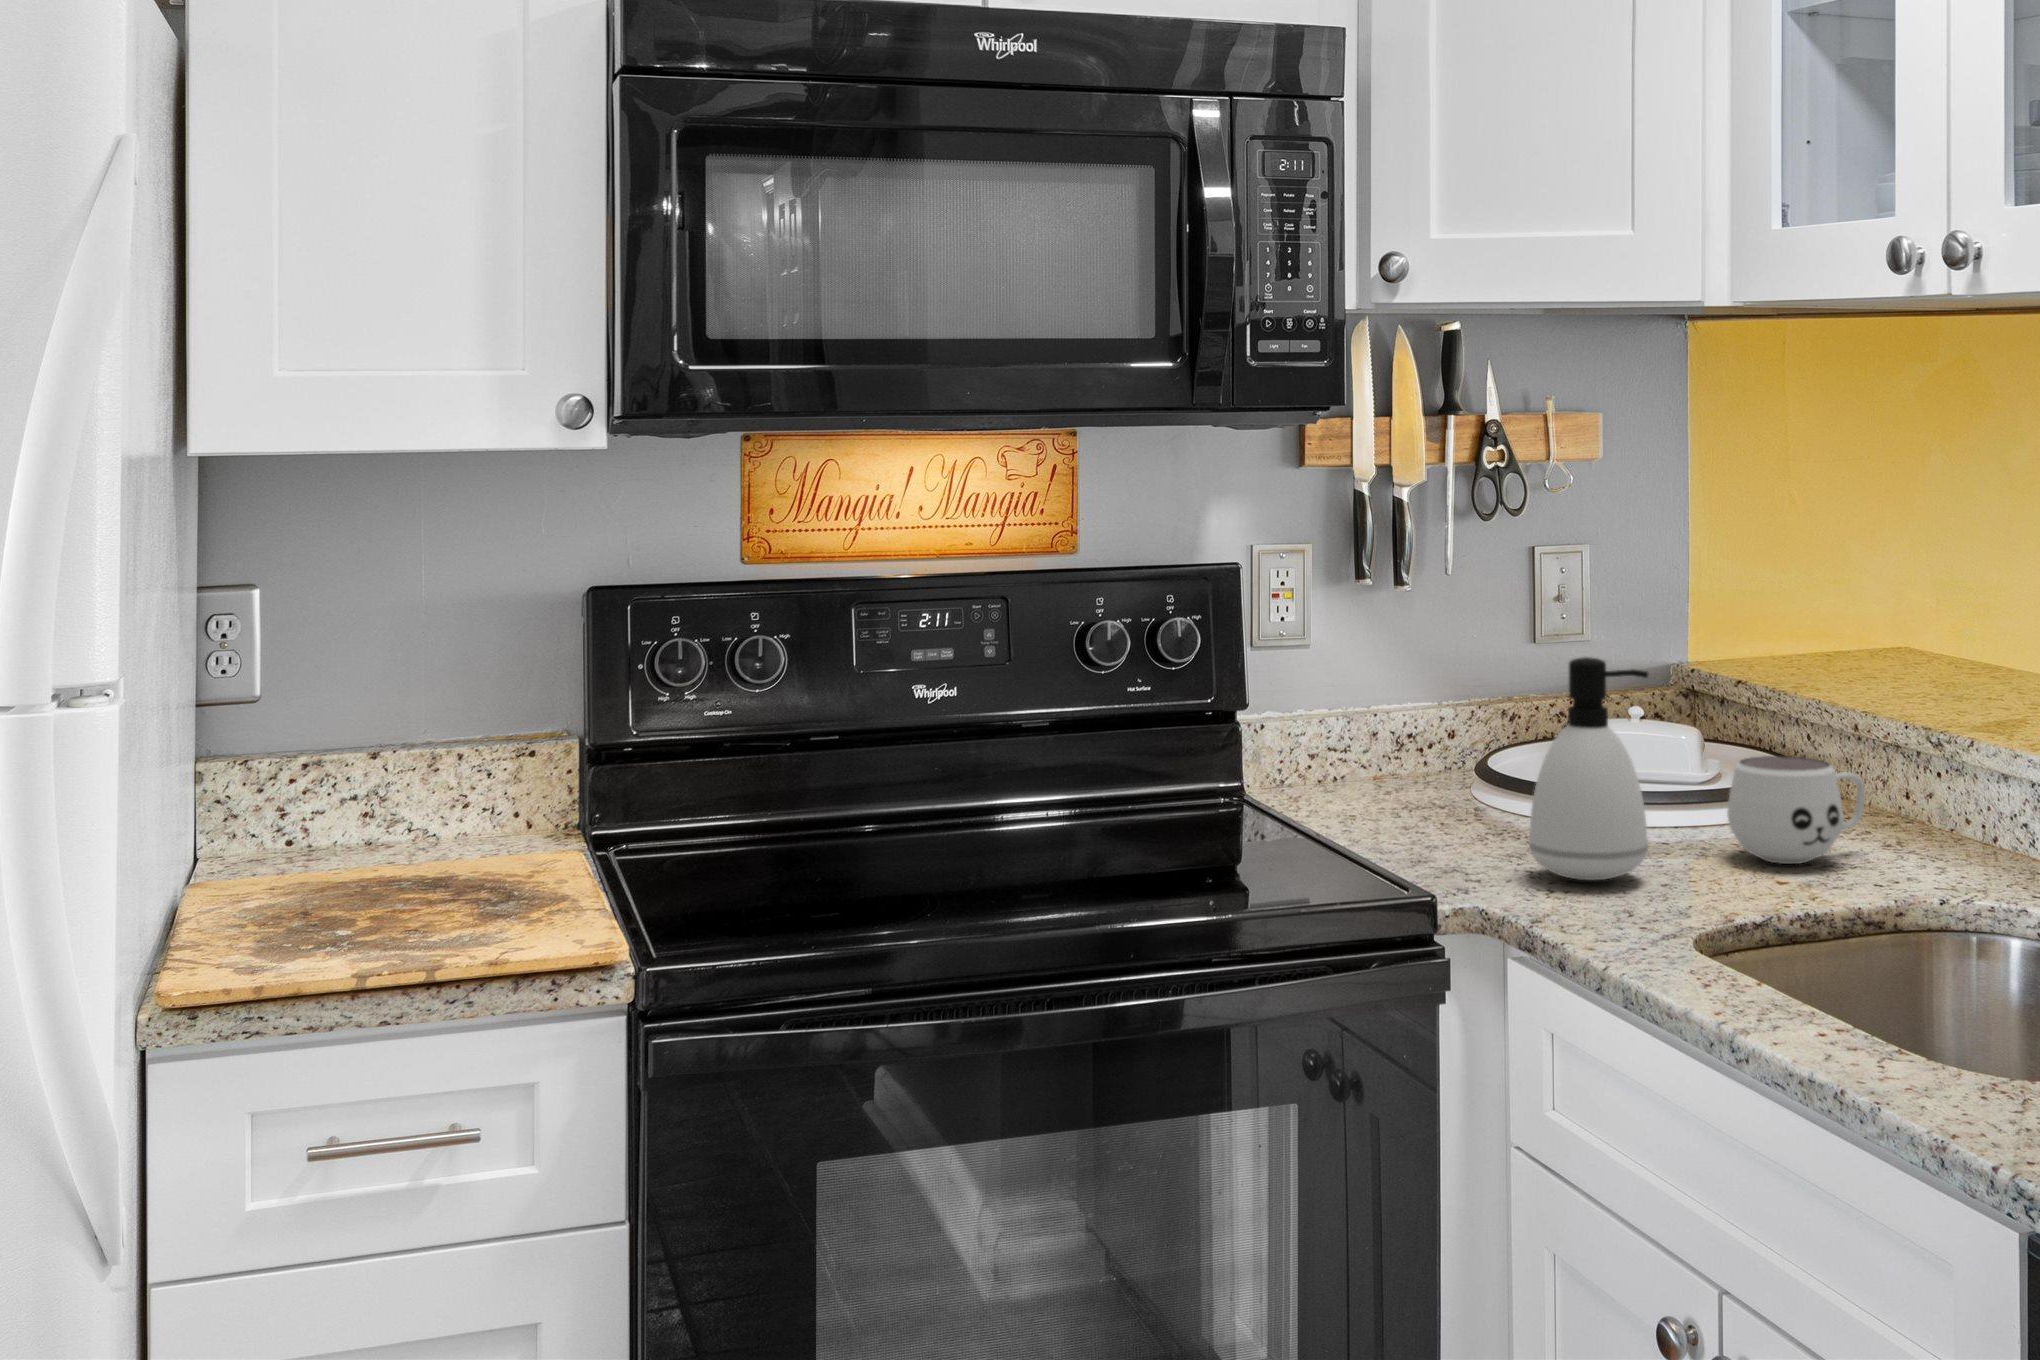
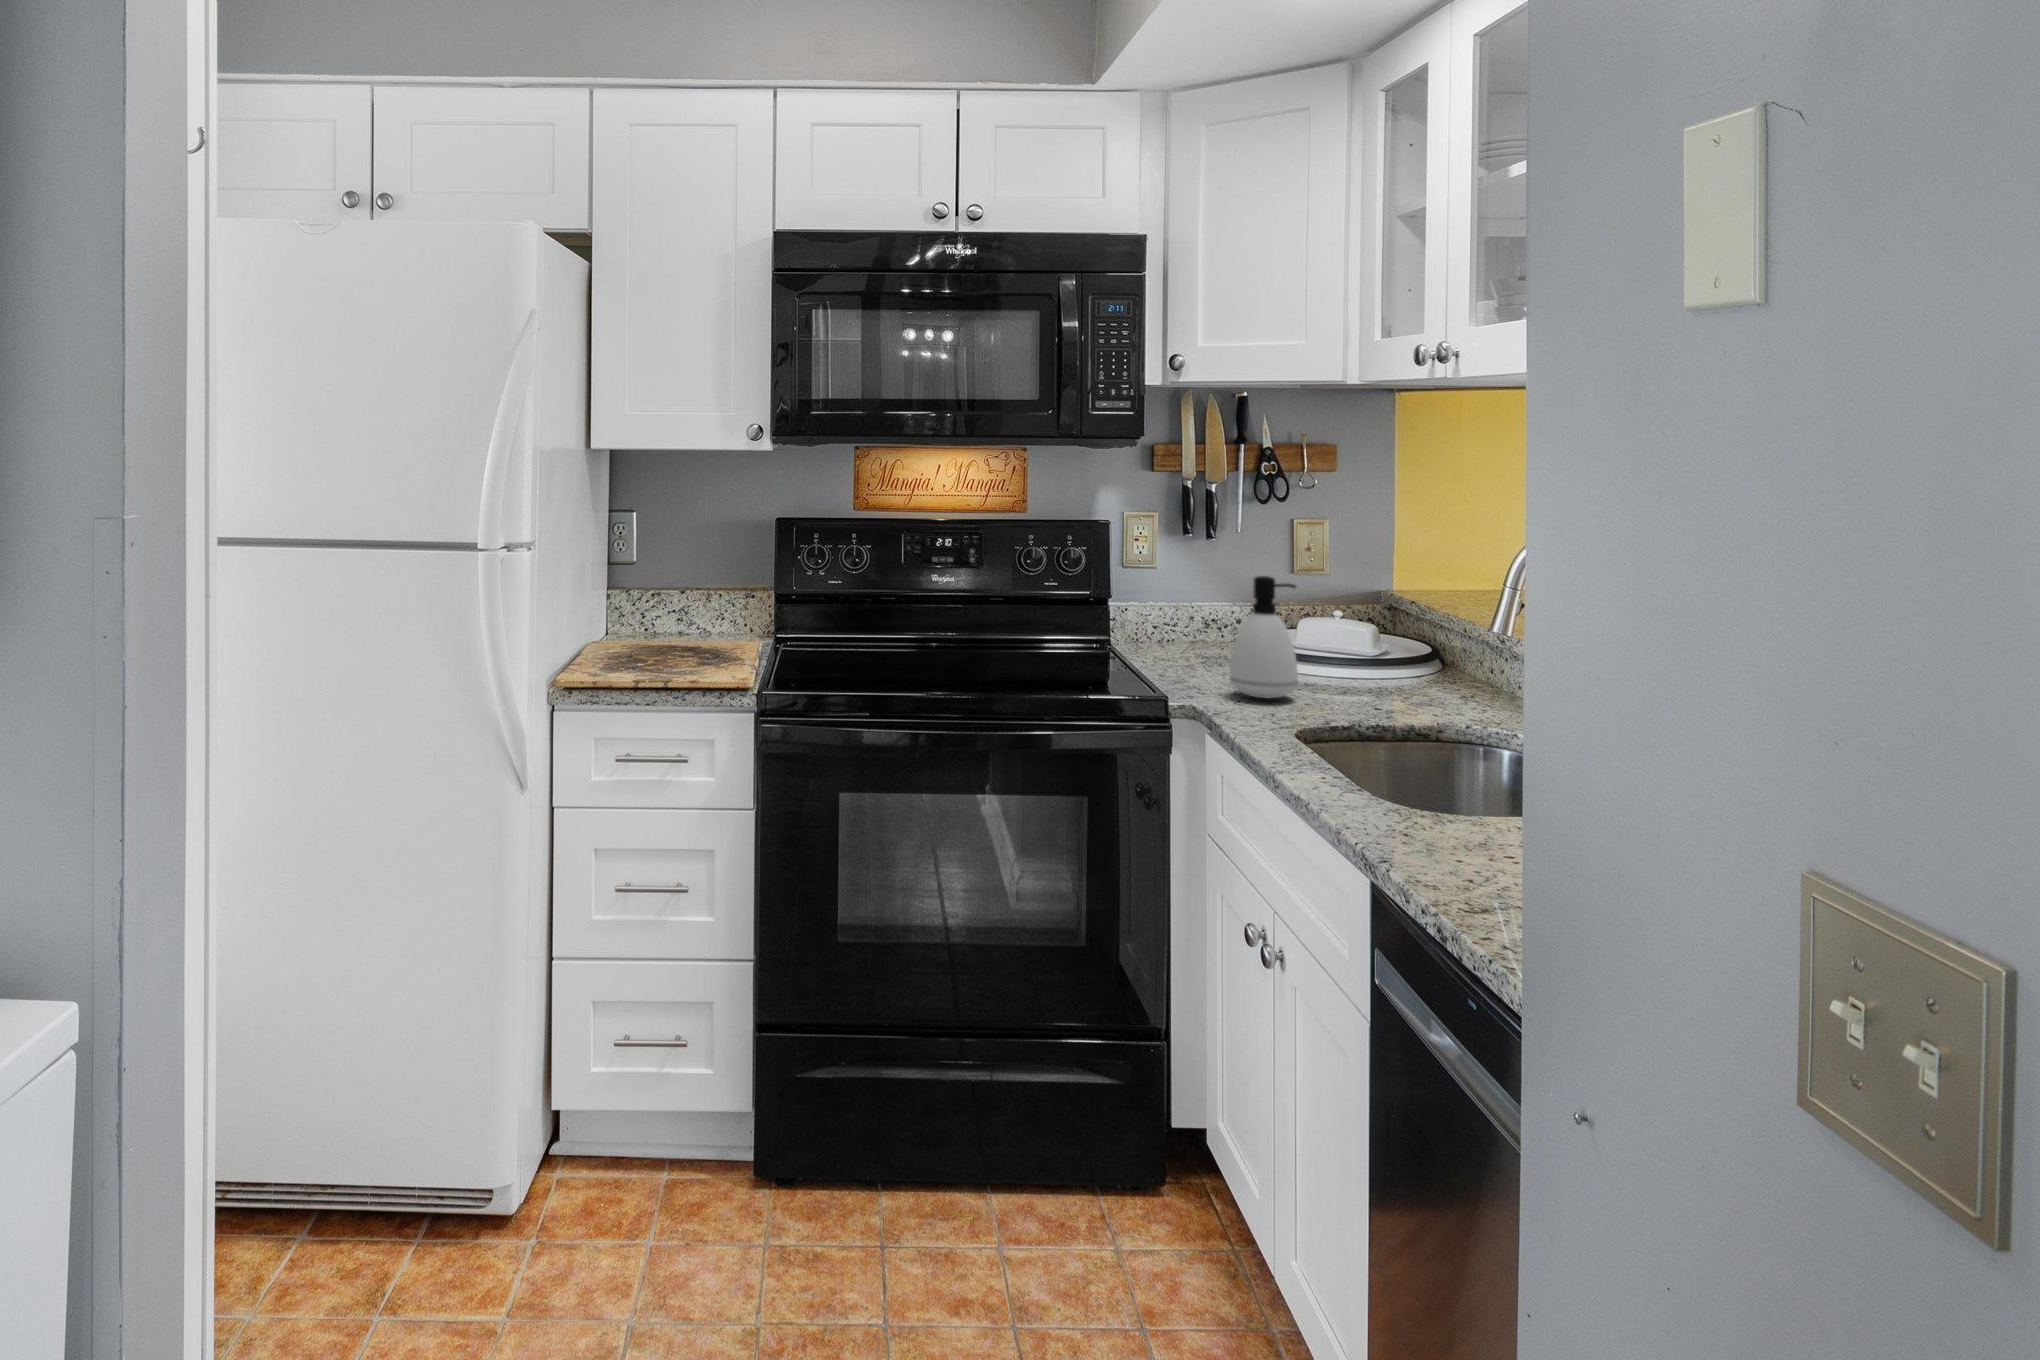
mug: present [1727,756,1865,864] -> none [1358,640,1450,701]

